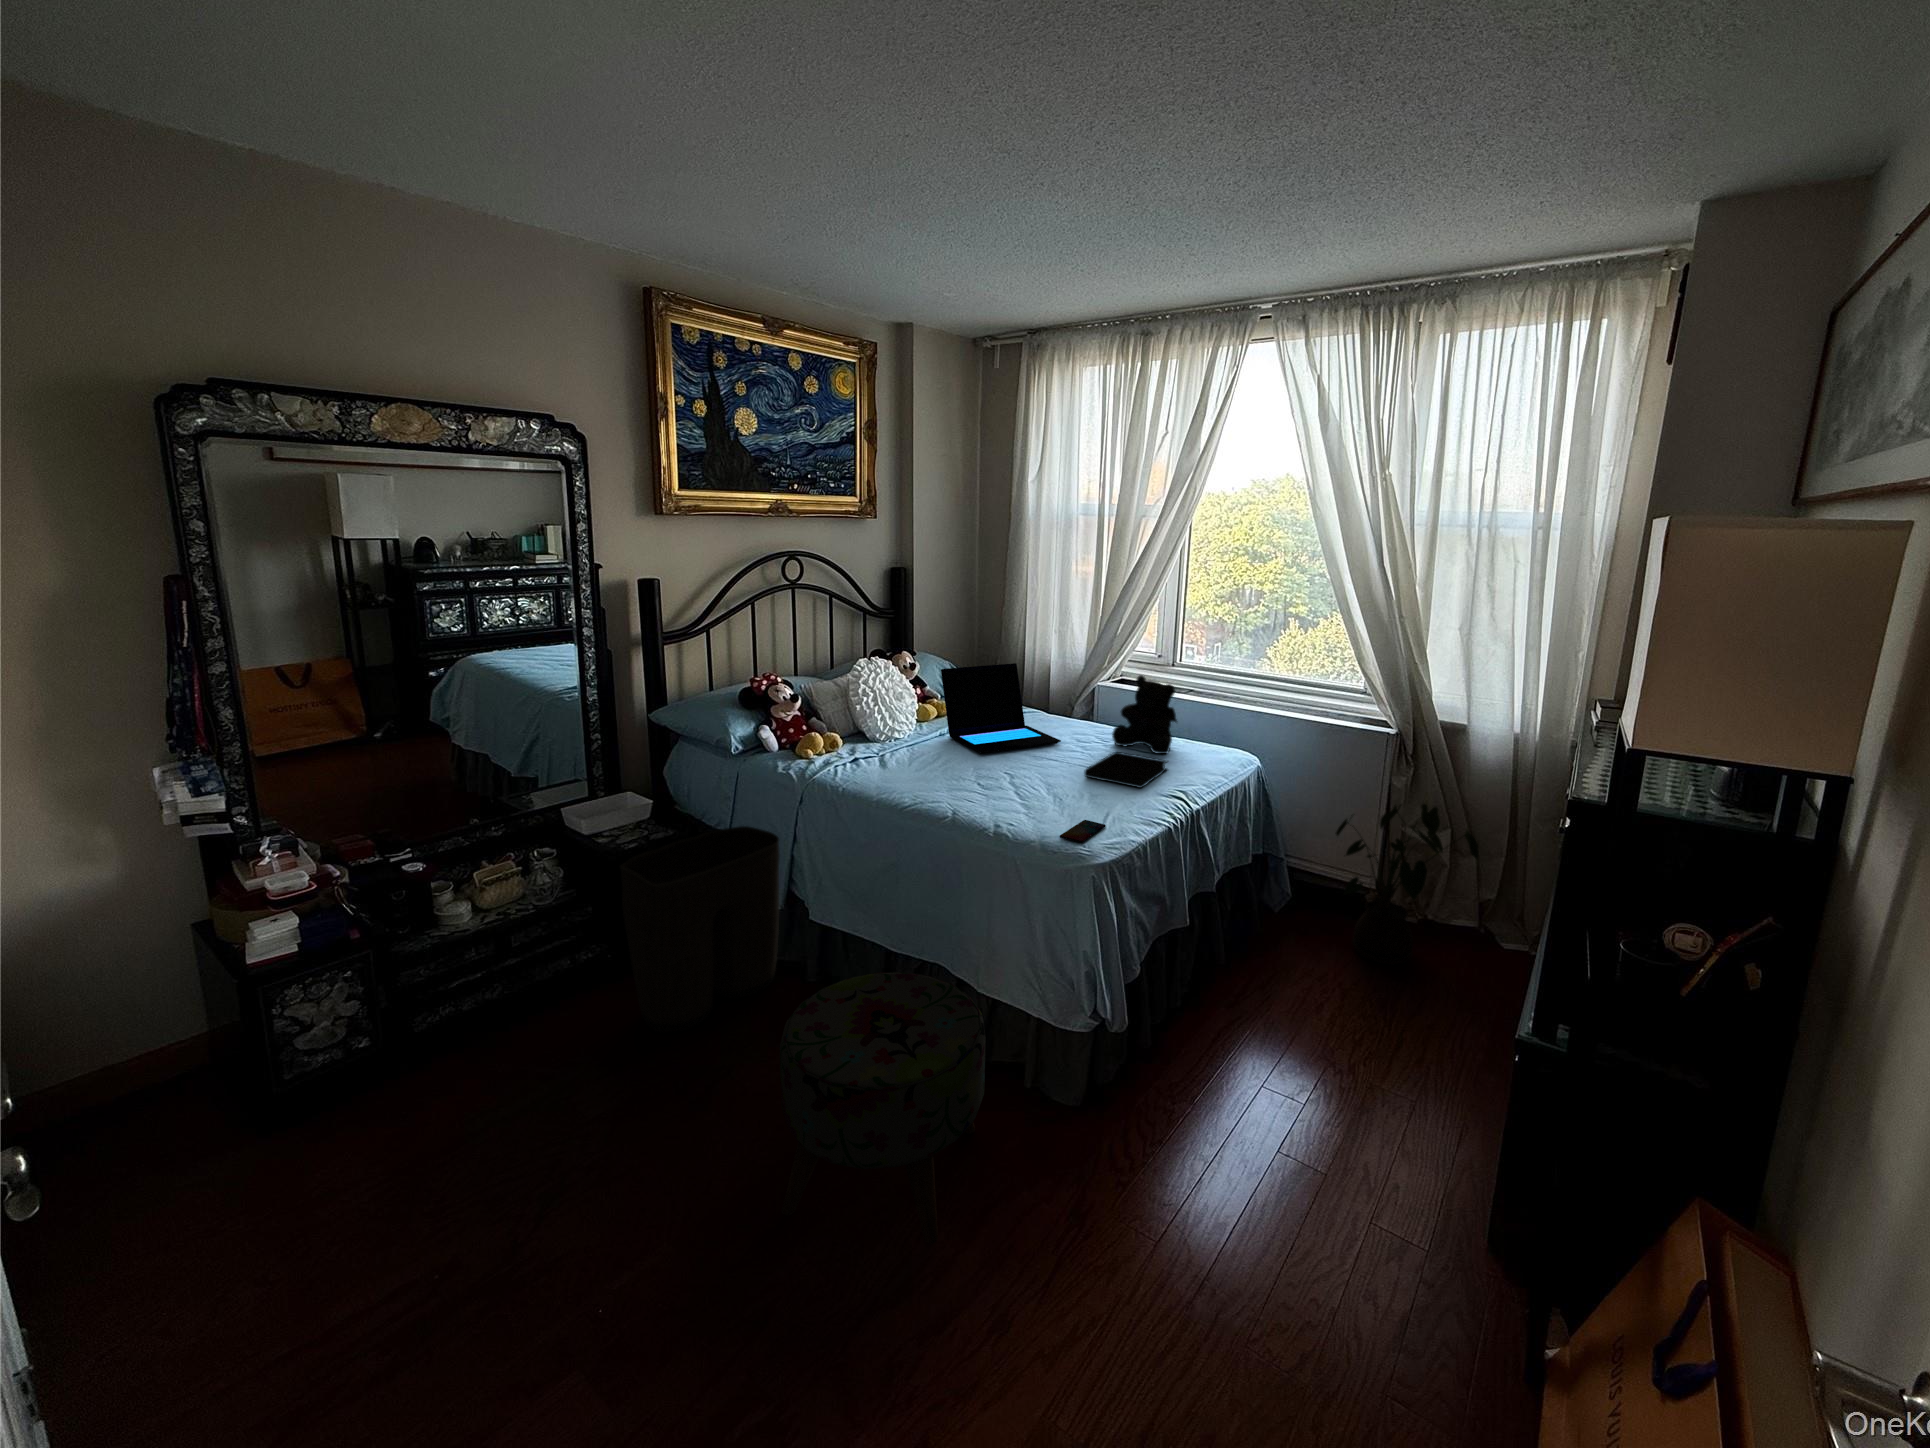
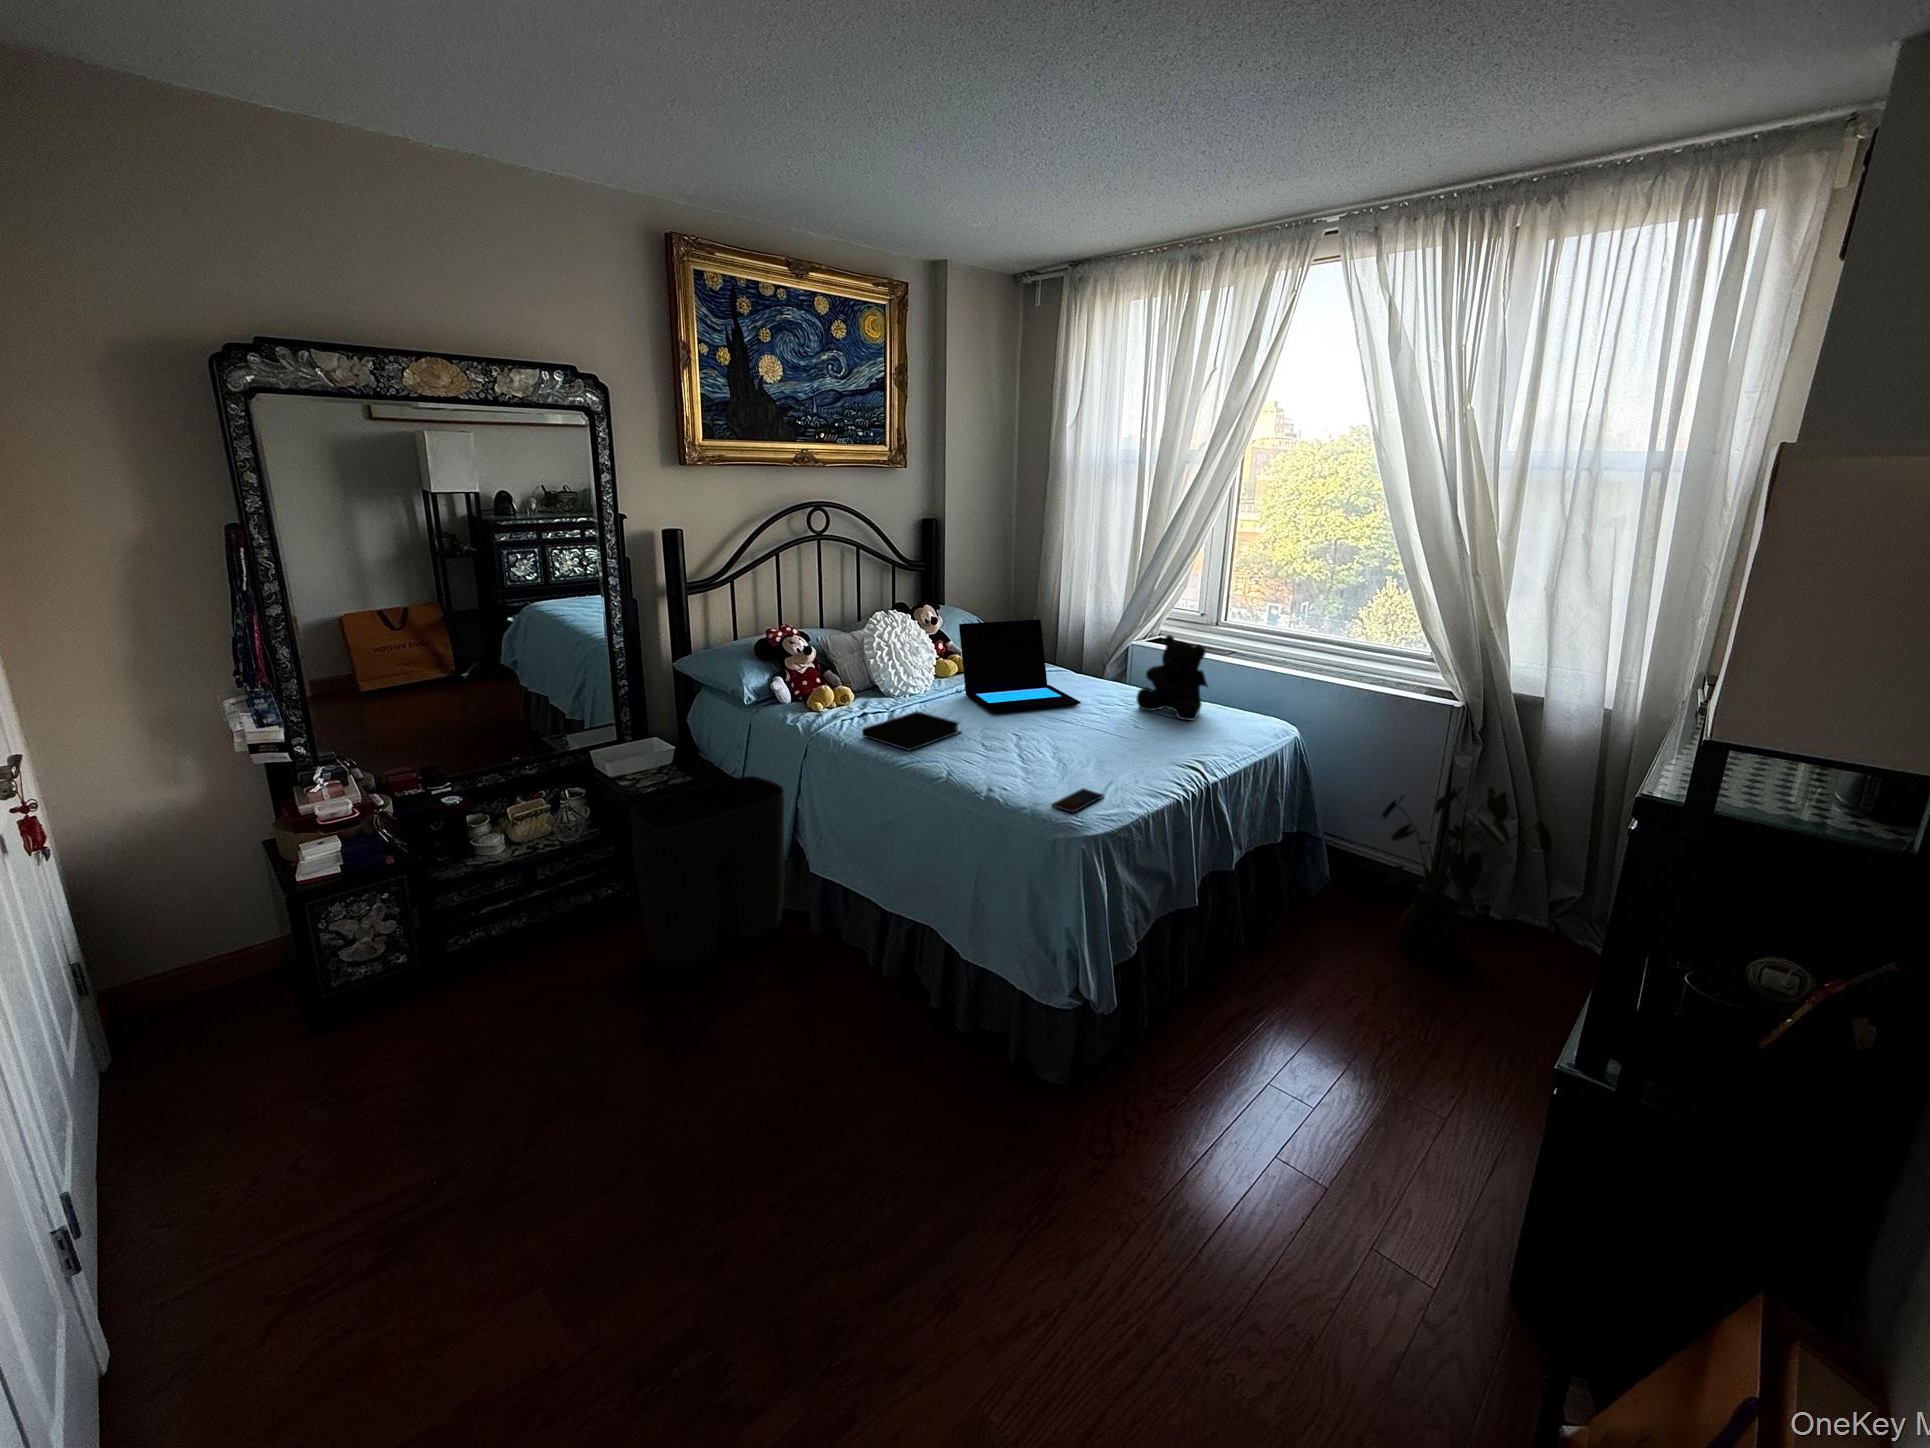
notebook: present [1084,752,1167,788] -> present [862,711,960,751]
ottoman: present [780,972,986,1243] -> none [746,932,954,1210]

